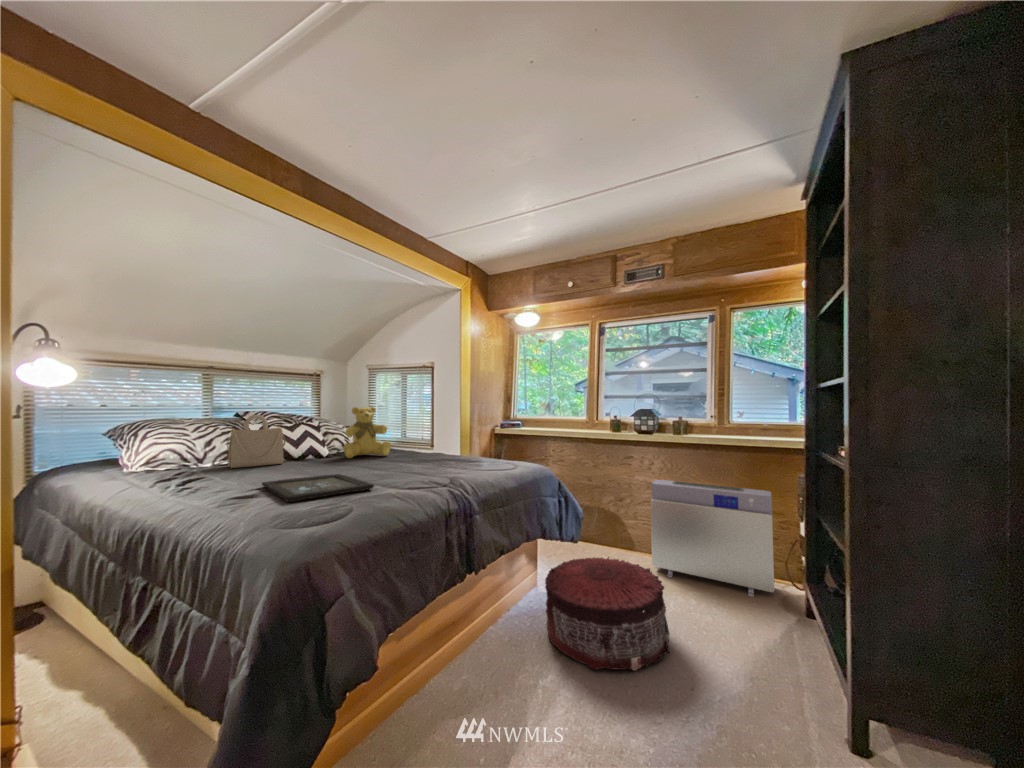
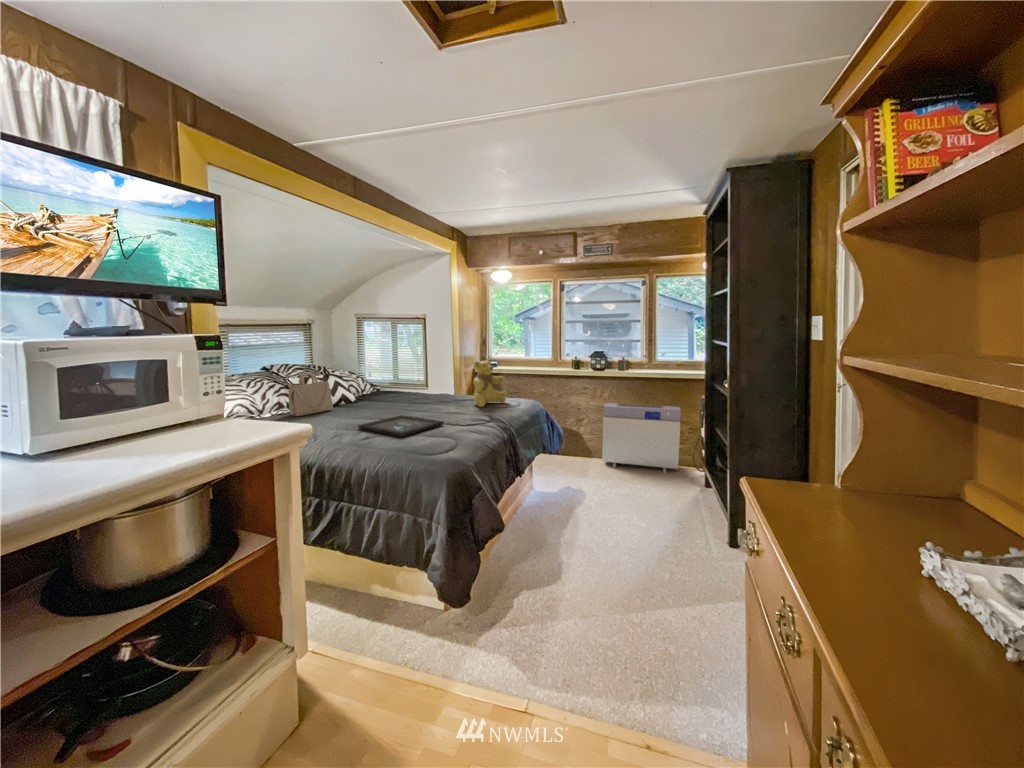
teddy bear: present [343,407,391,458] -> present [473,360,507,407]
pouf: present [545,557,670,671] -> none [547,456,626,519]

